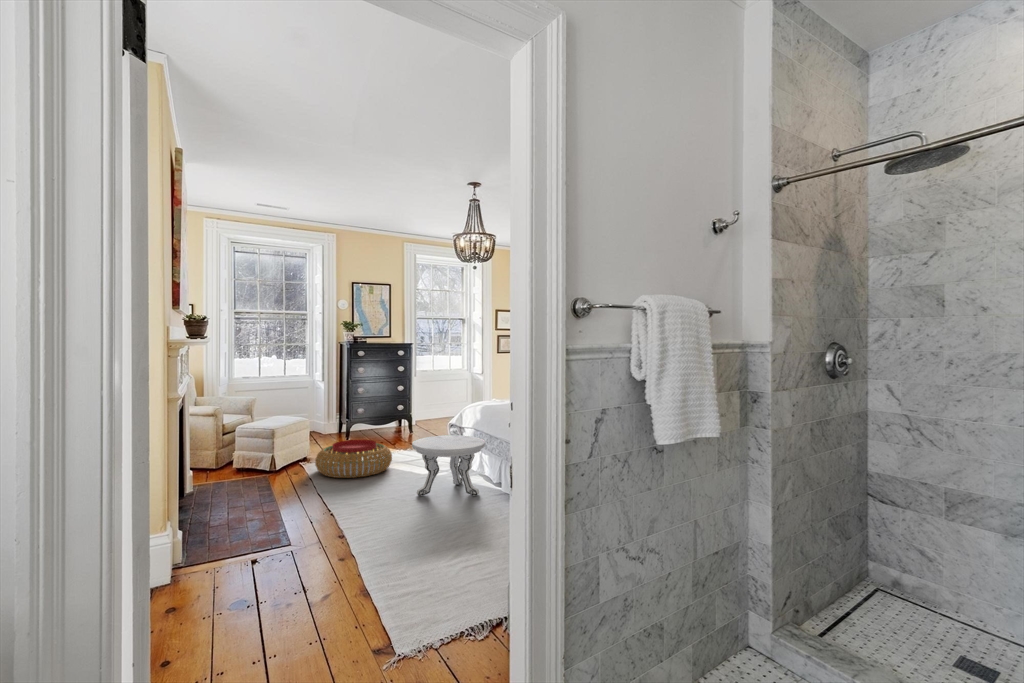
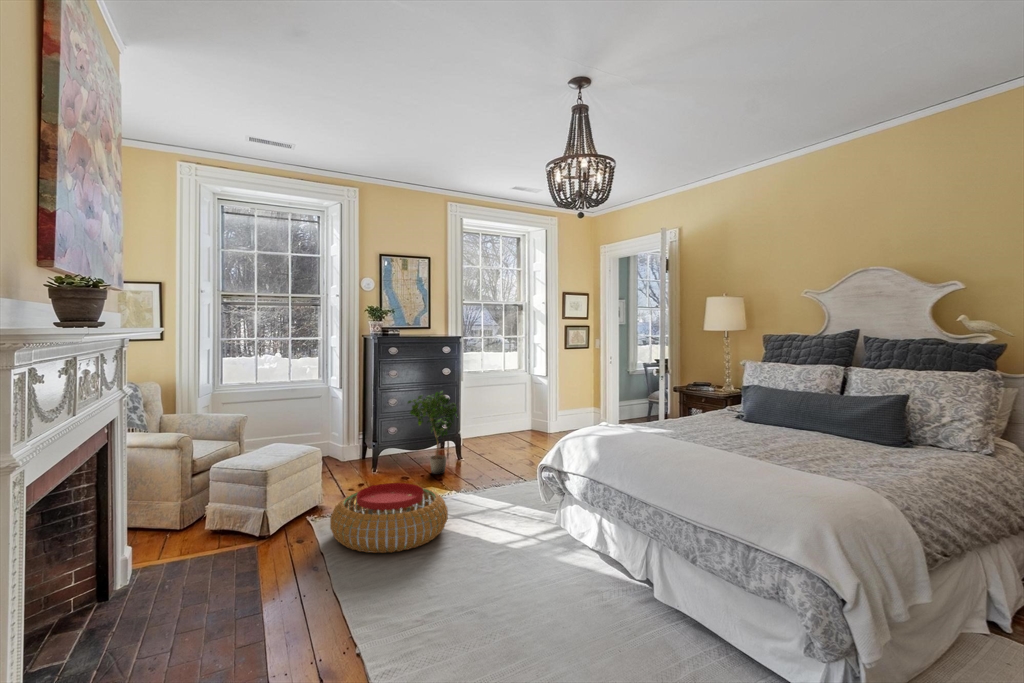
potted plant: none [370,382,408,442] -> present [408,391,457,474]
side table: present [412,435,485,496] -> none [495,488,621,604]

